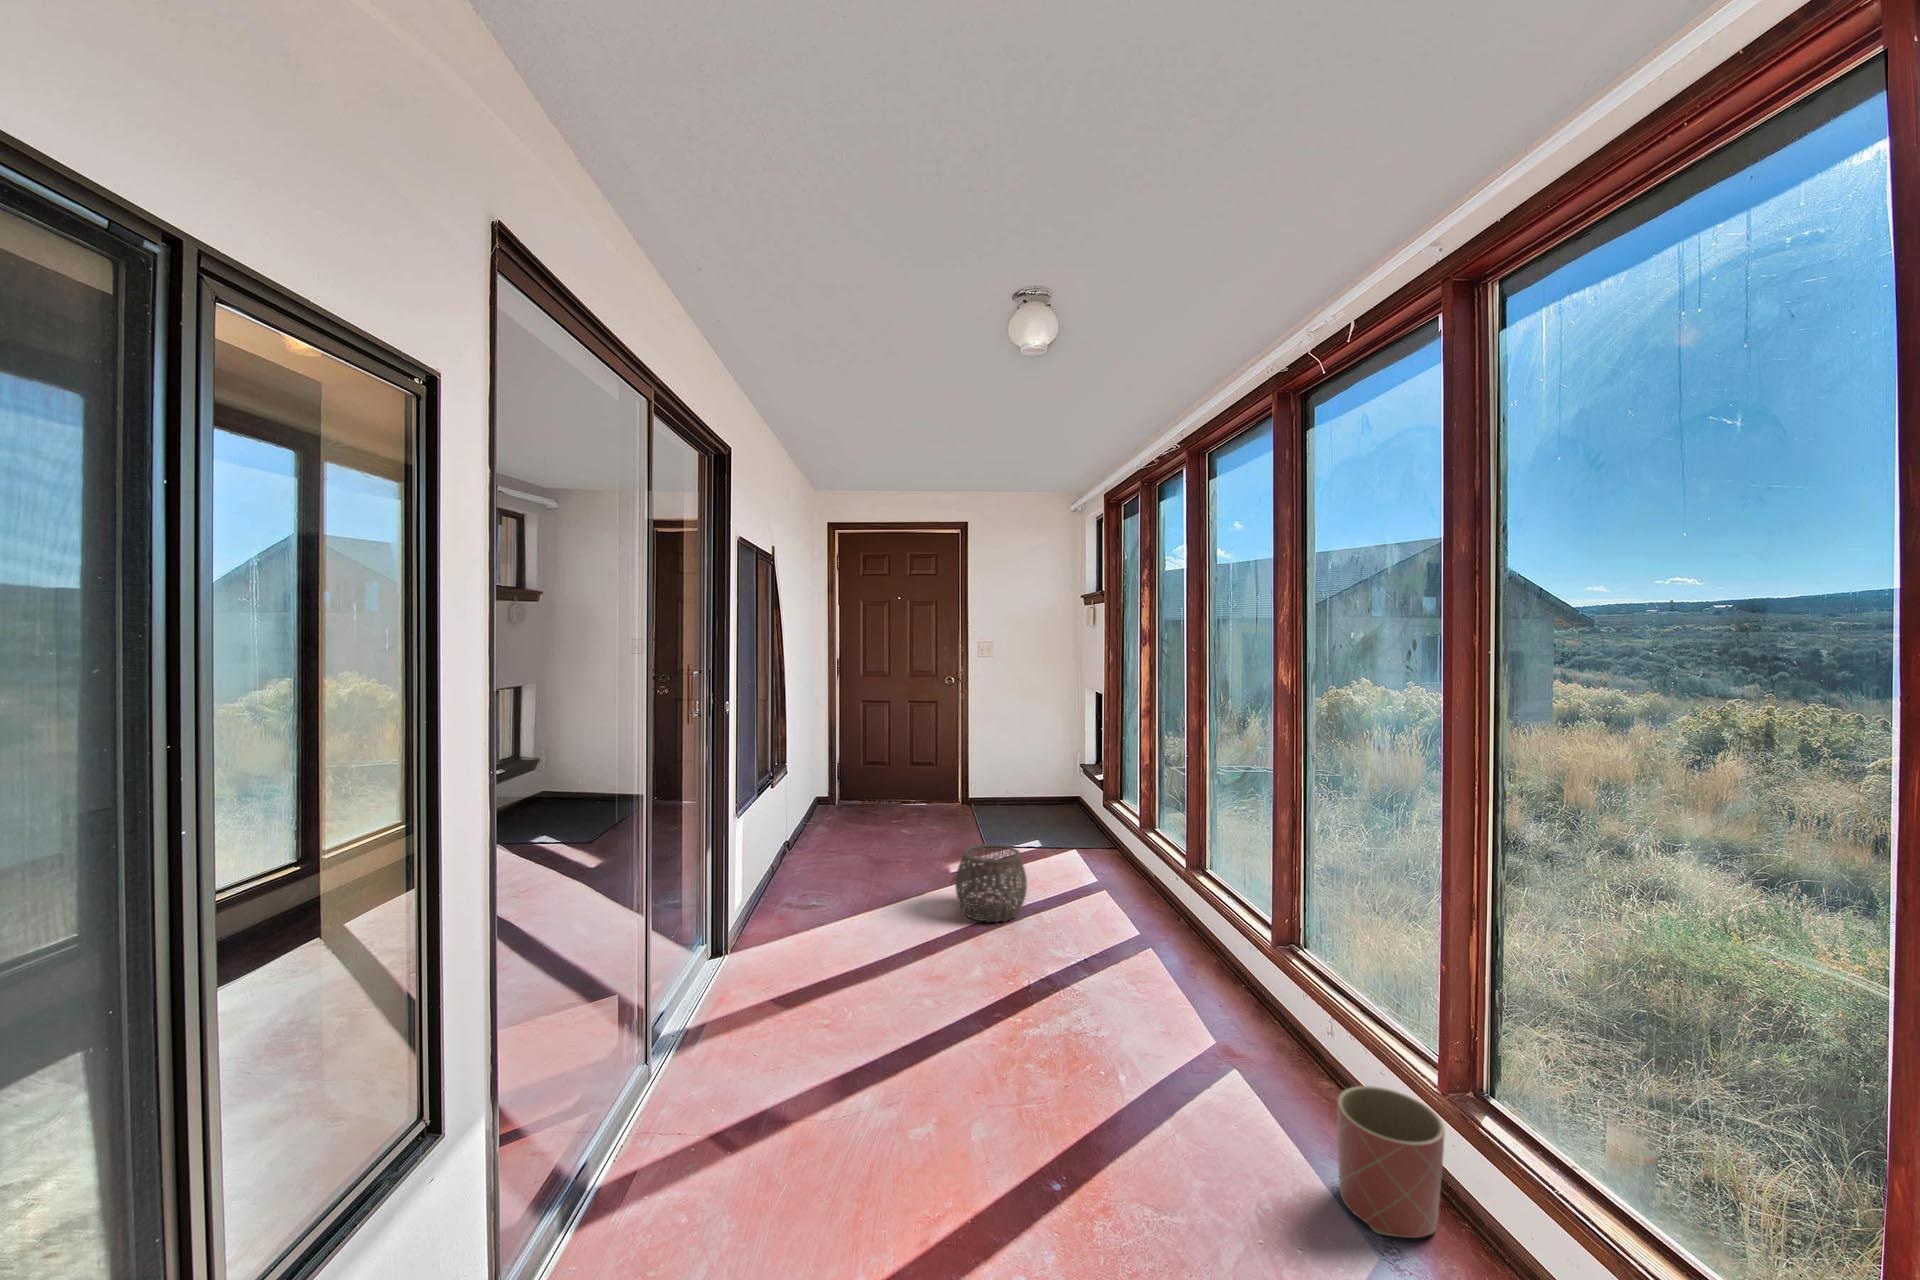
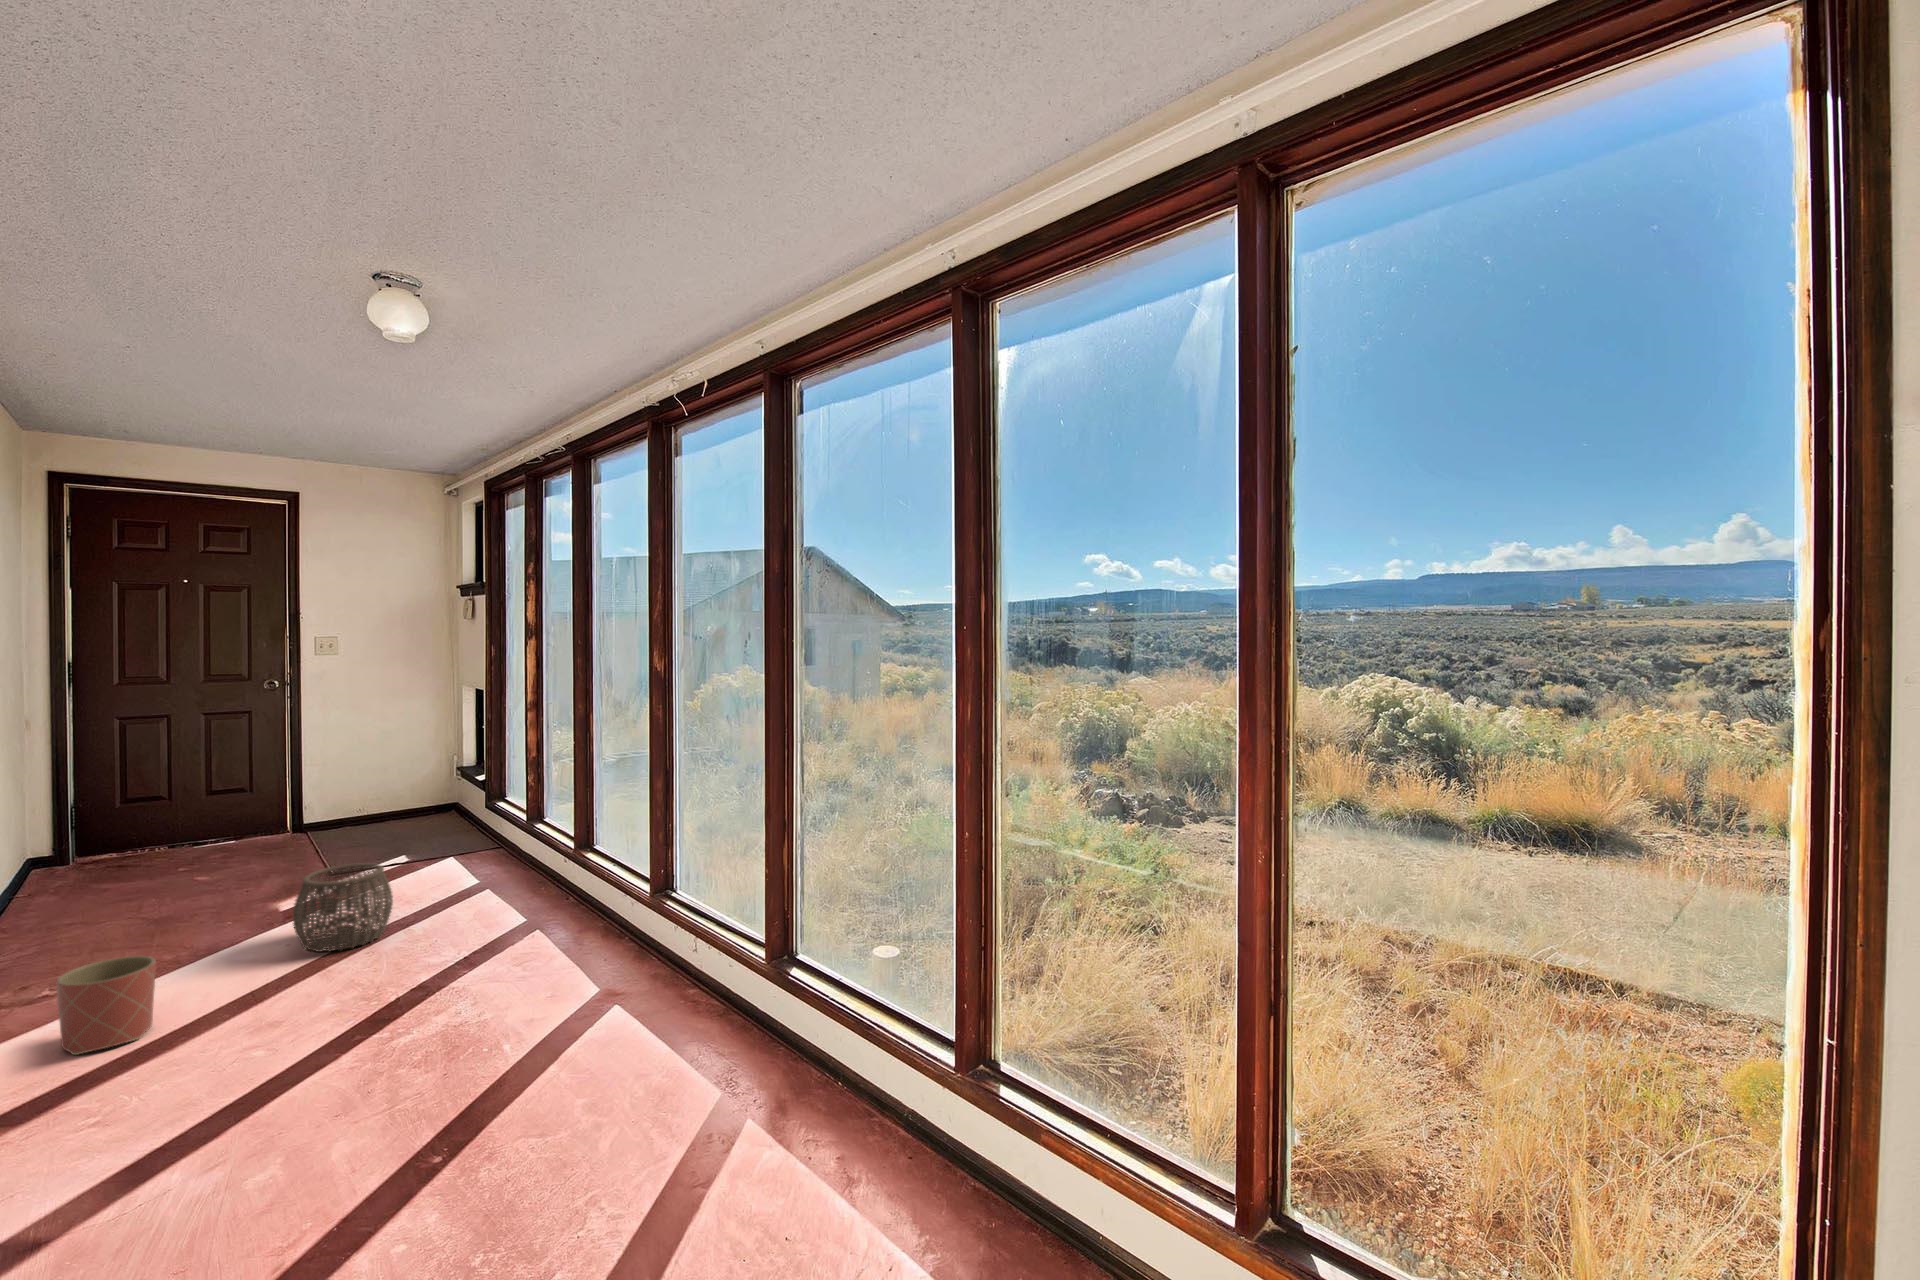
planter: present [1337,1086,1445,1238] -> present [57,956,156,1055]

